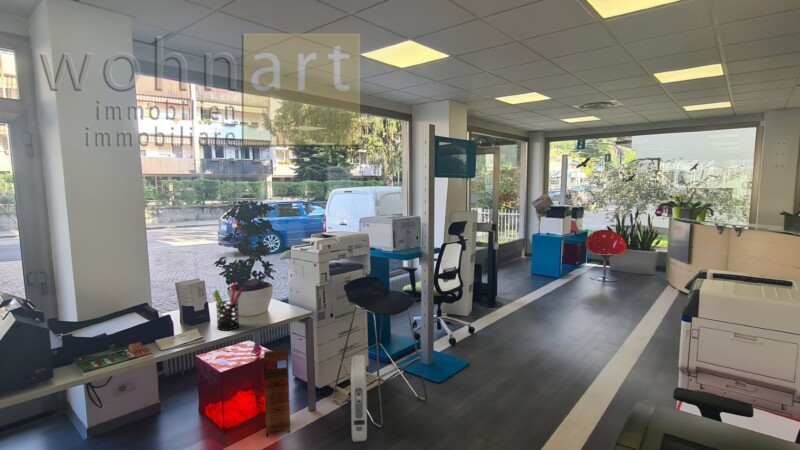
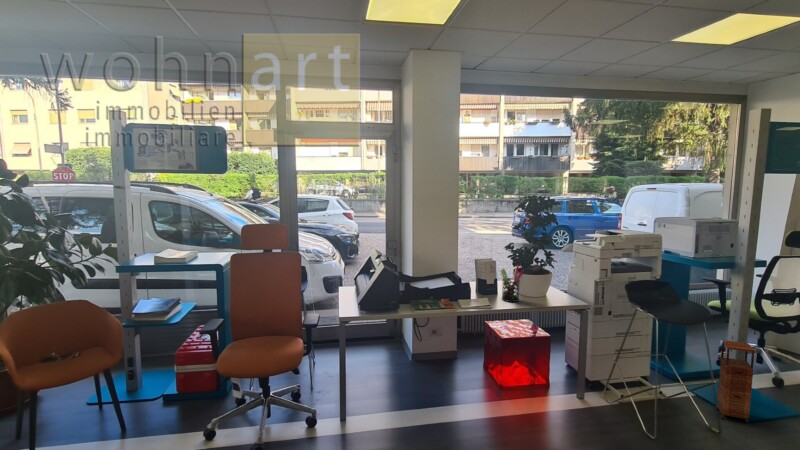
storage cabinet: present [264,349,290,437] -> present [717,340,754,423]
air purifier: present [351,355,367,441] -> none [612,354,638,436]

